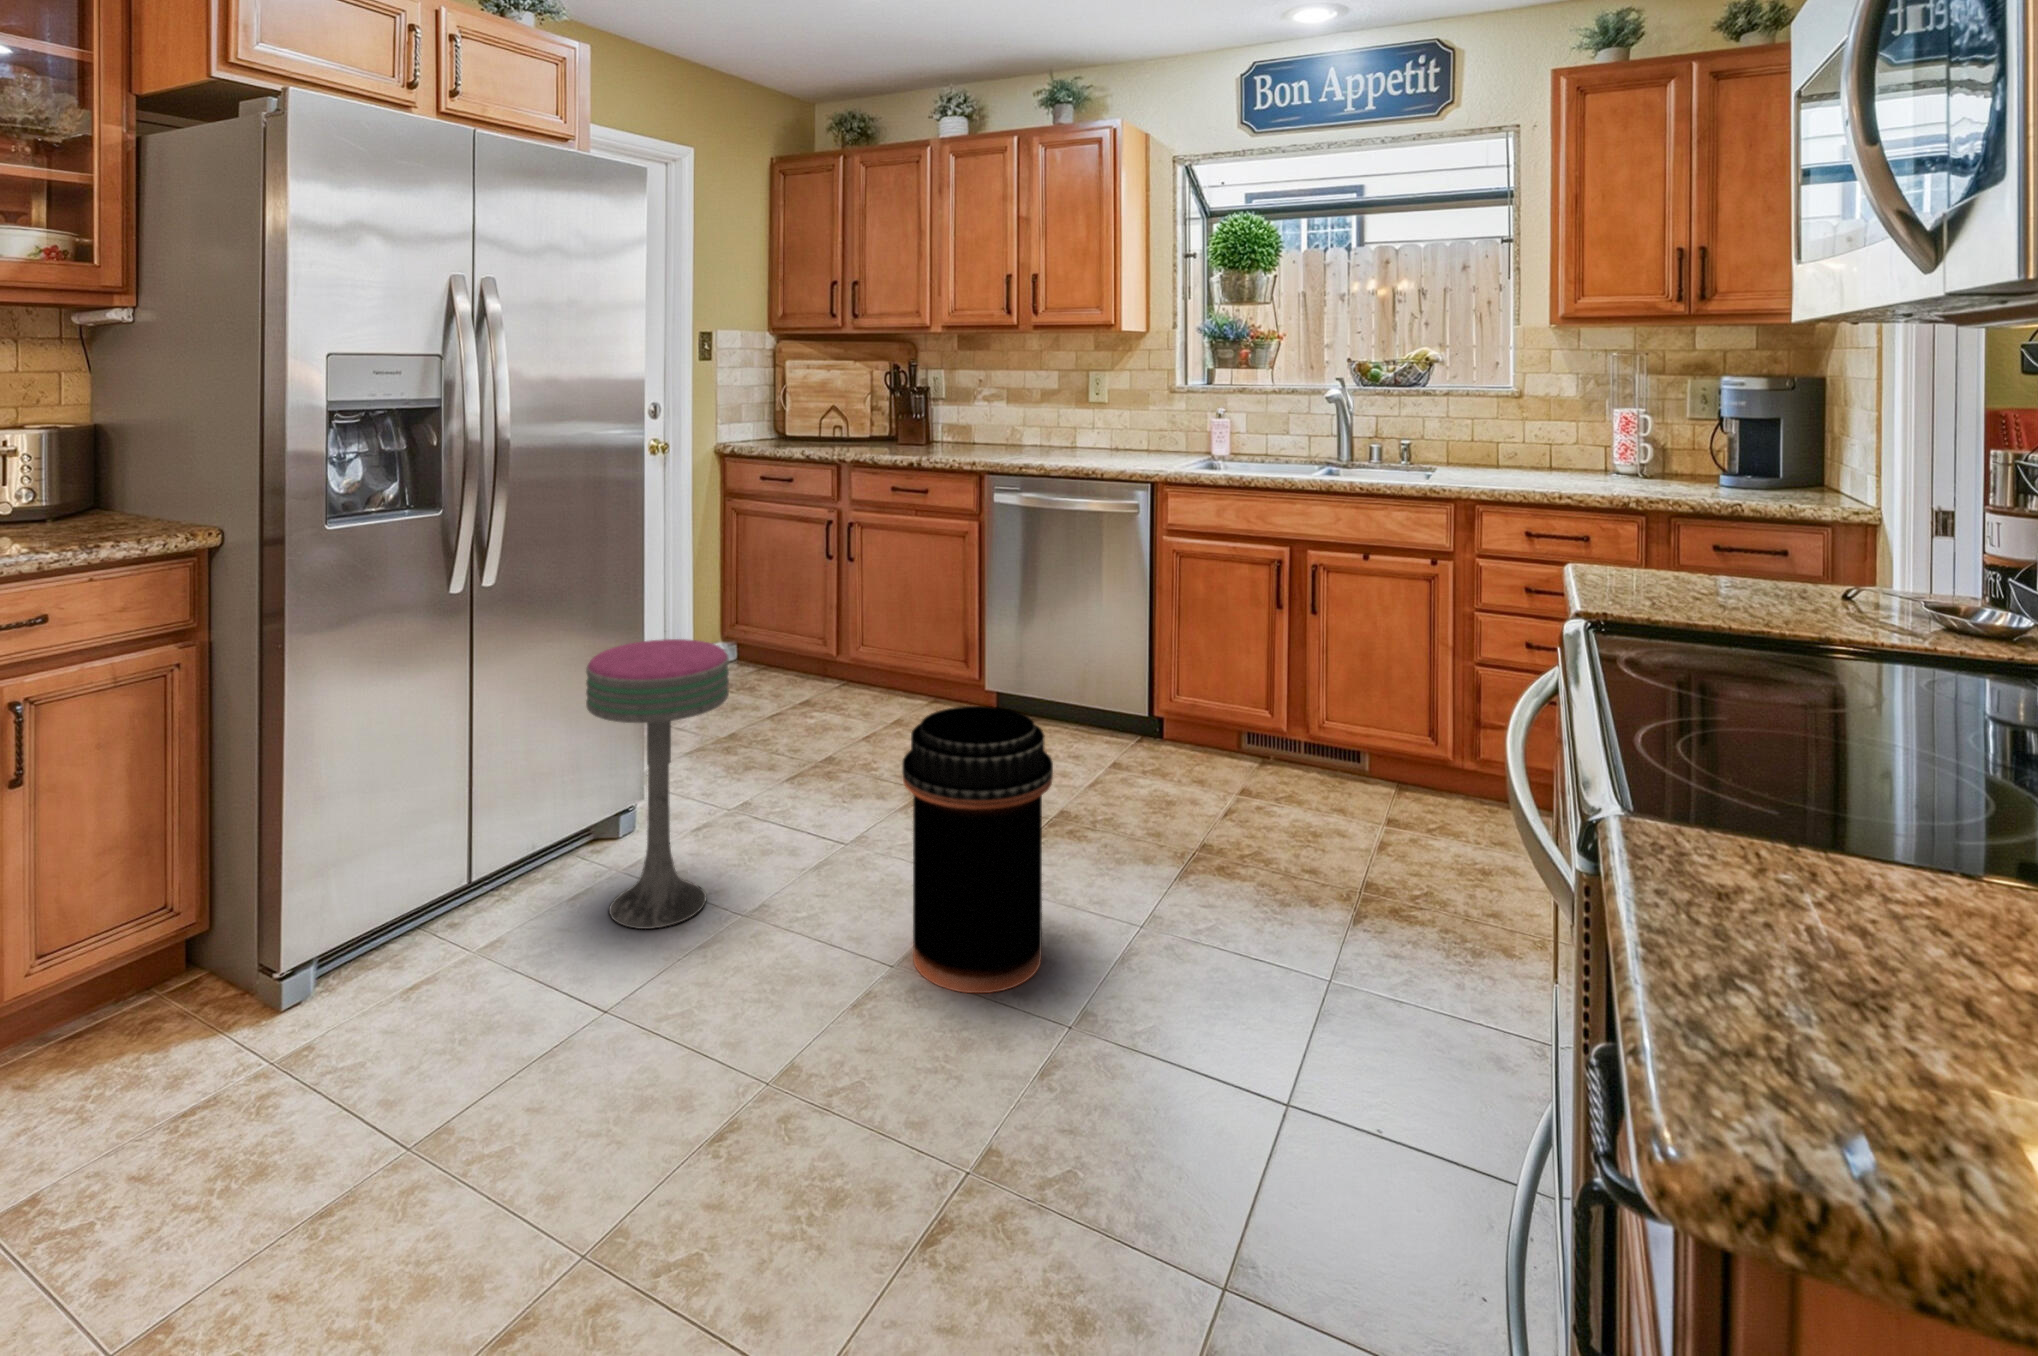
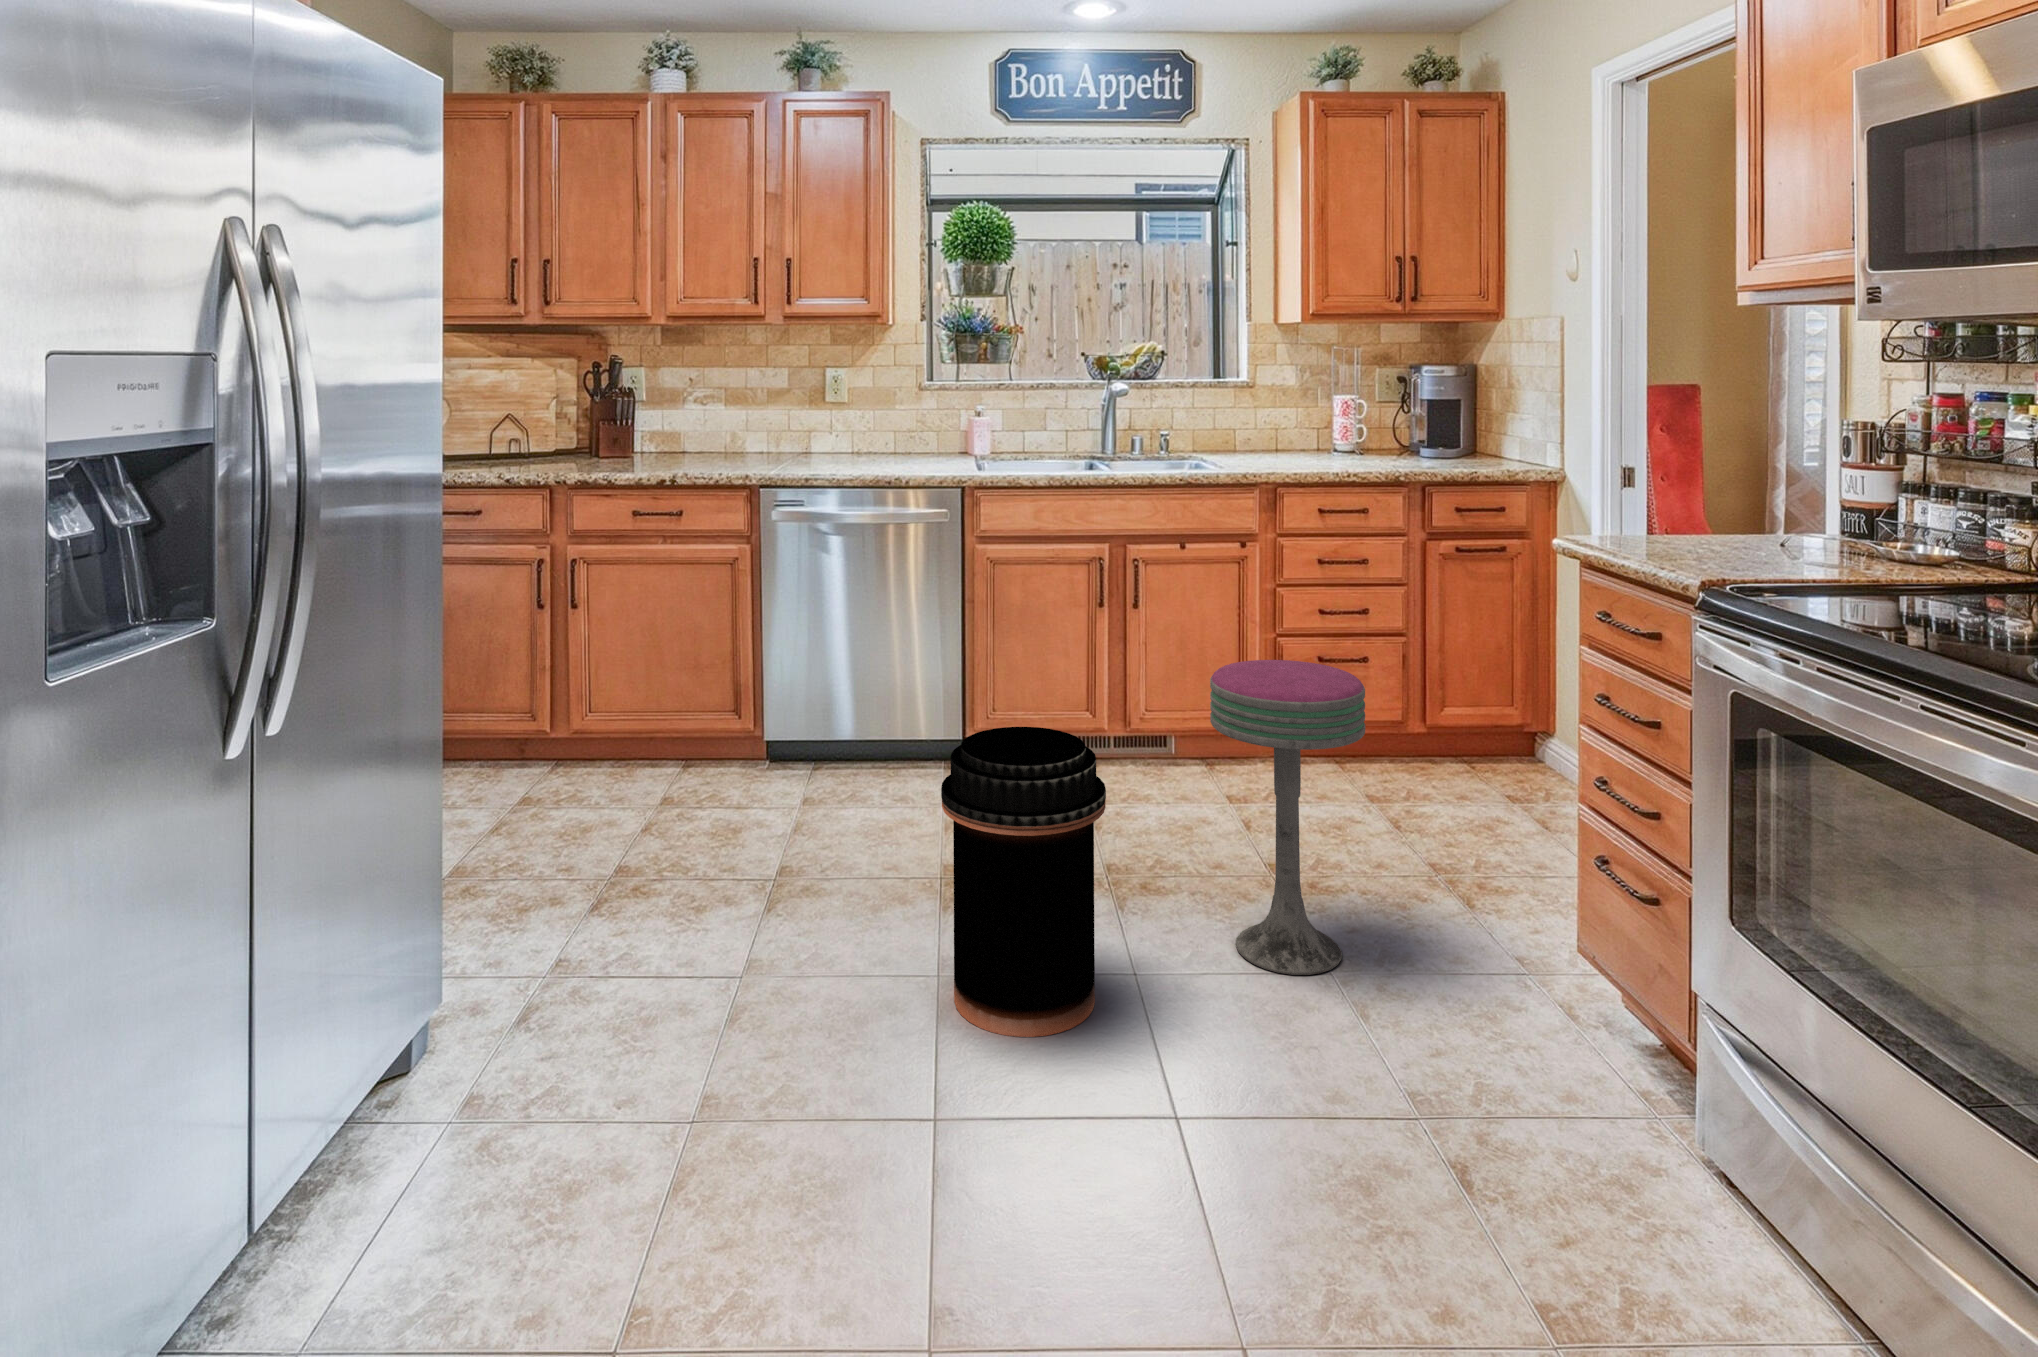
bar stool: present [586,639,729,929] -> present [1210,660,1365,975]

